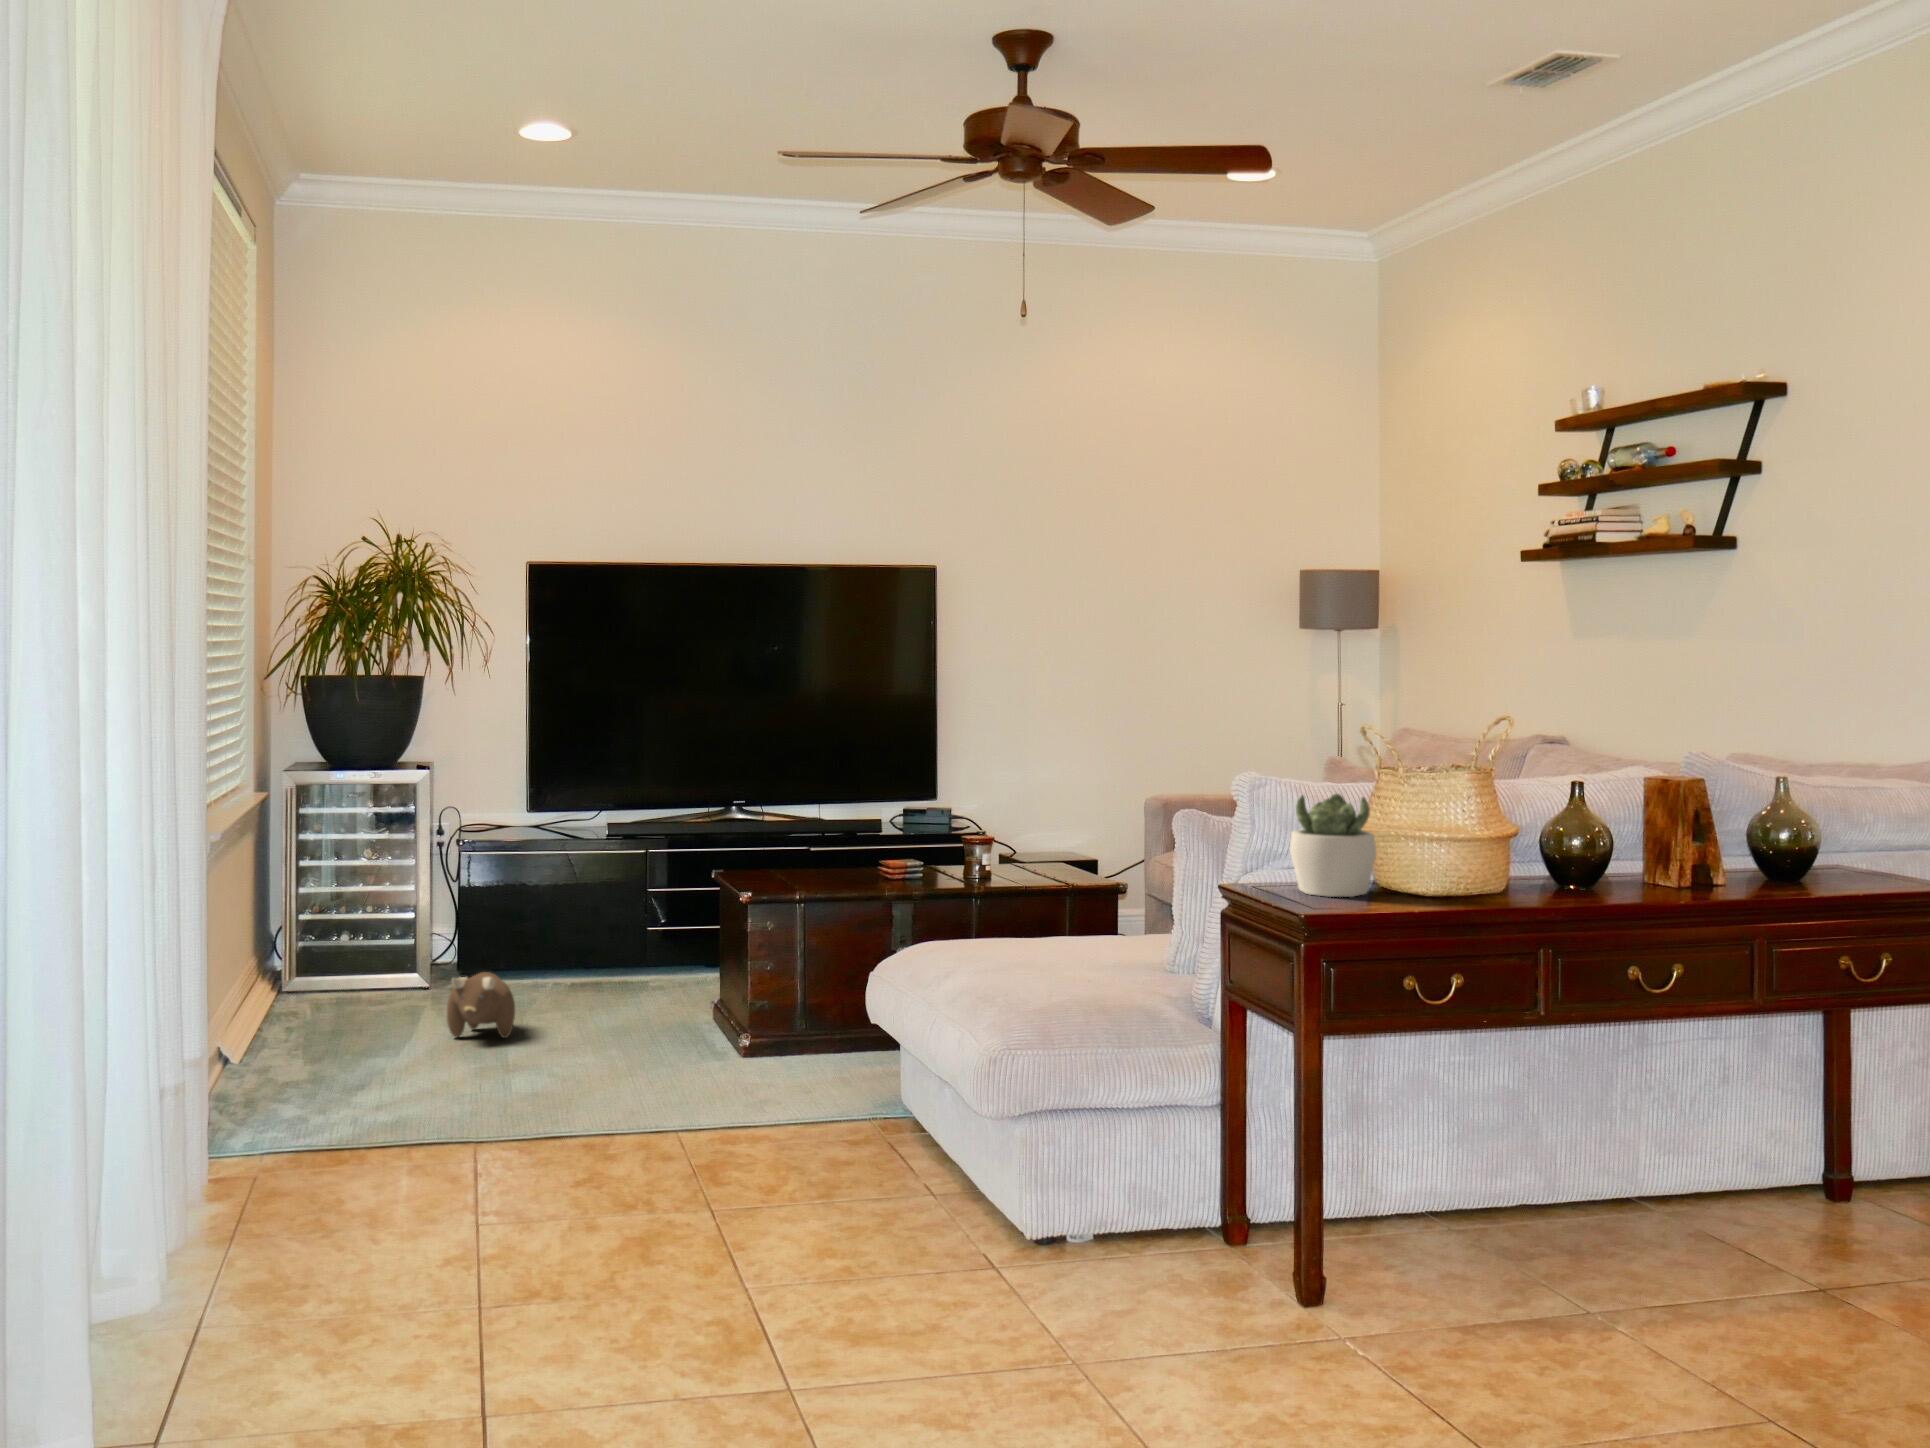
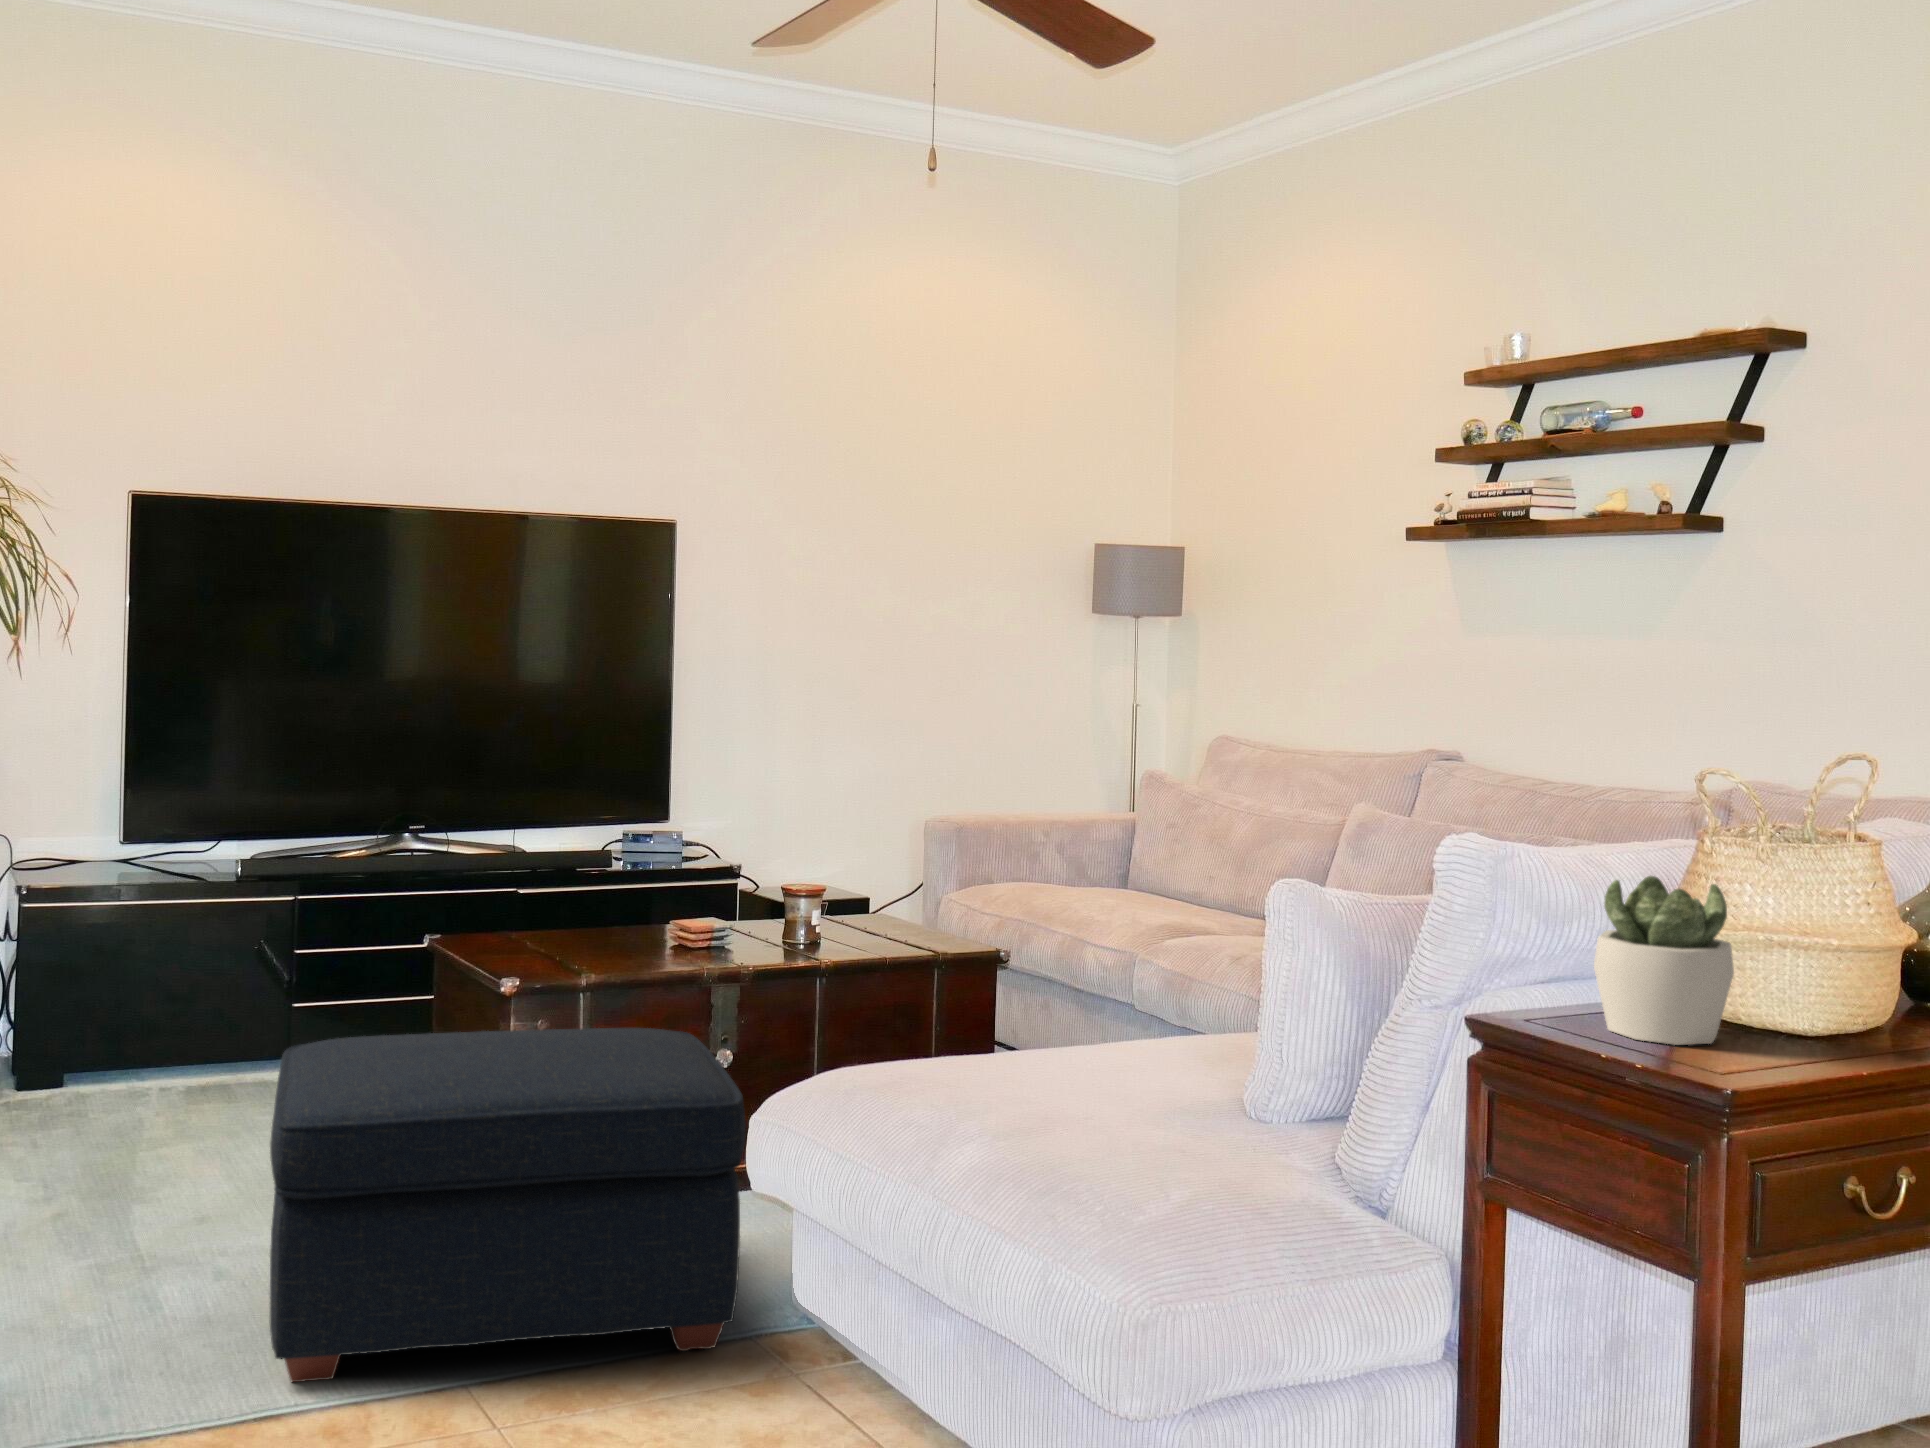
ottoman: none [562,924,863,1128] -> present [270,1028,746,1382]
plush toy: present [447,972,515,1038] -> none [22,1096,131,1199]

